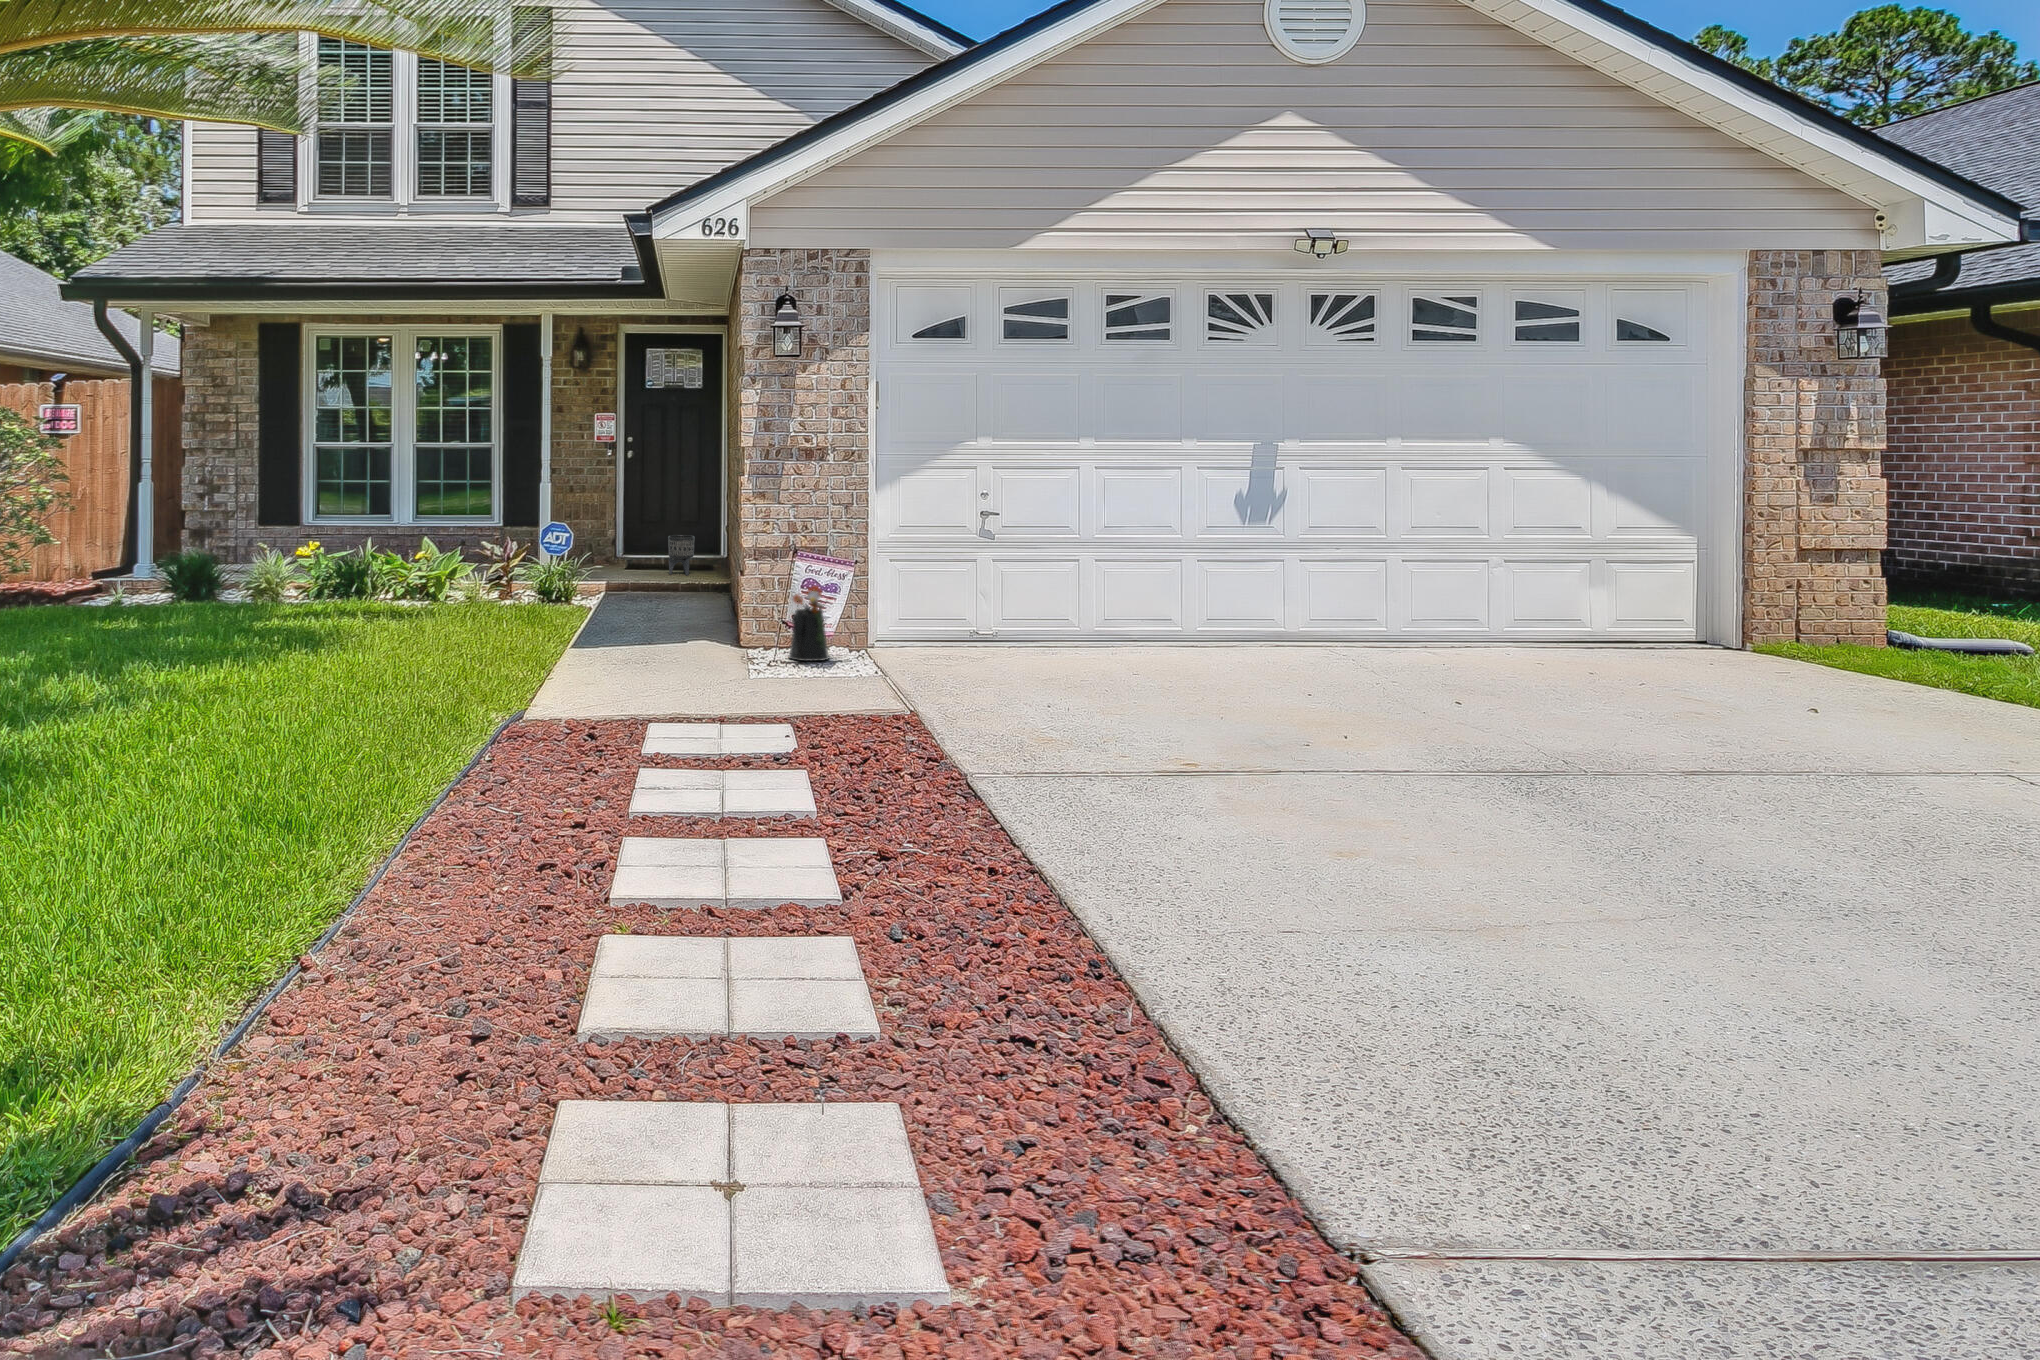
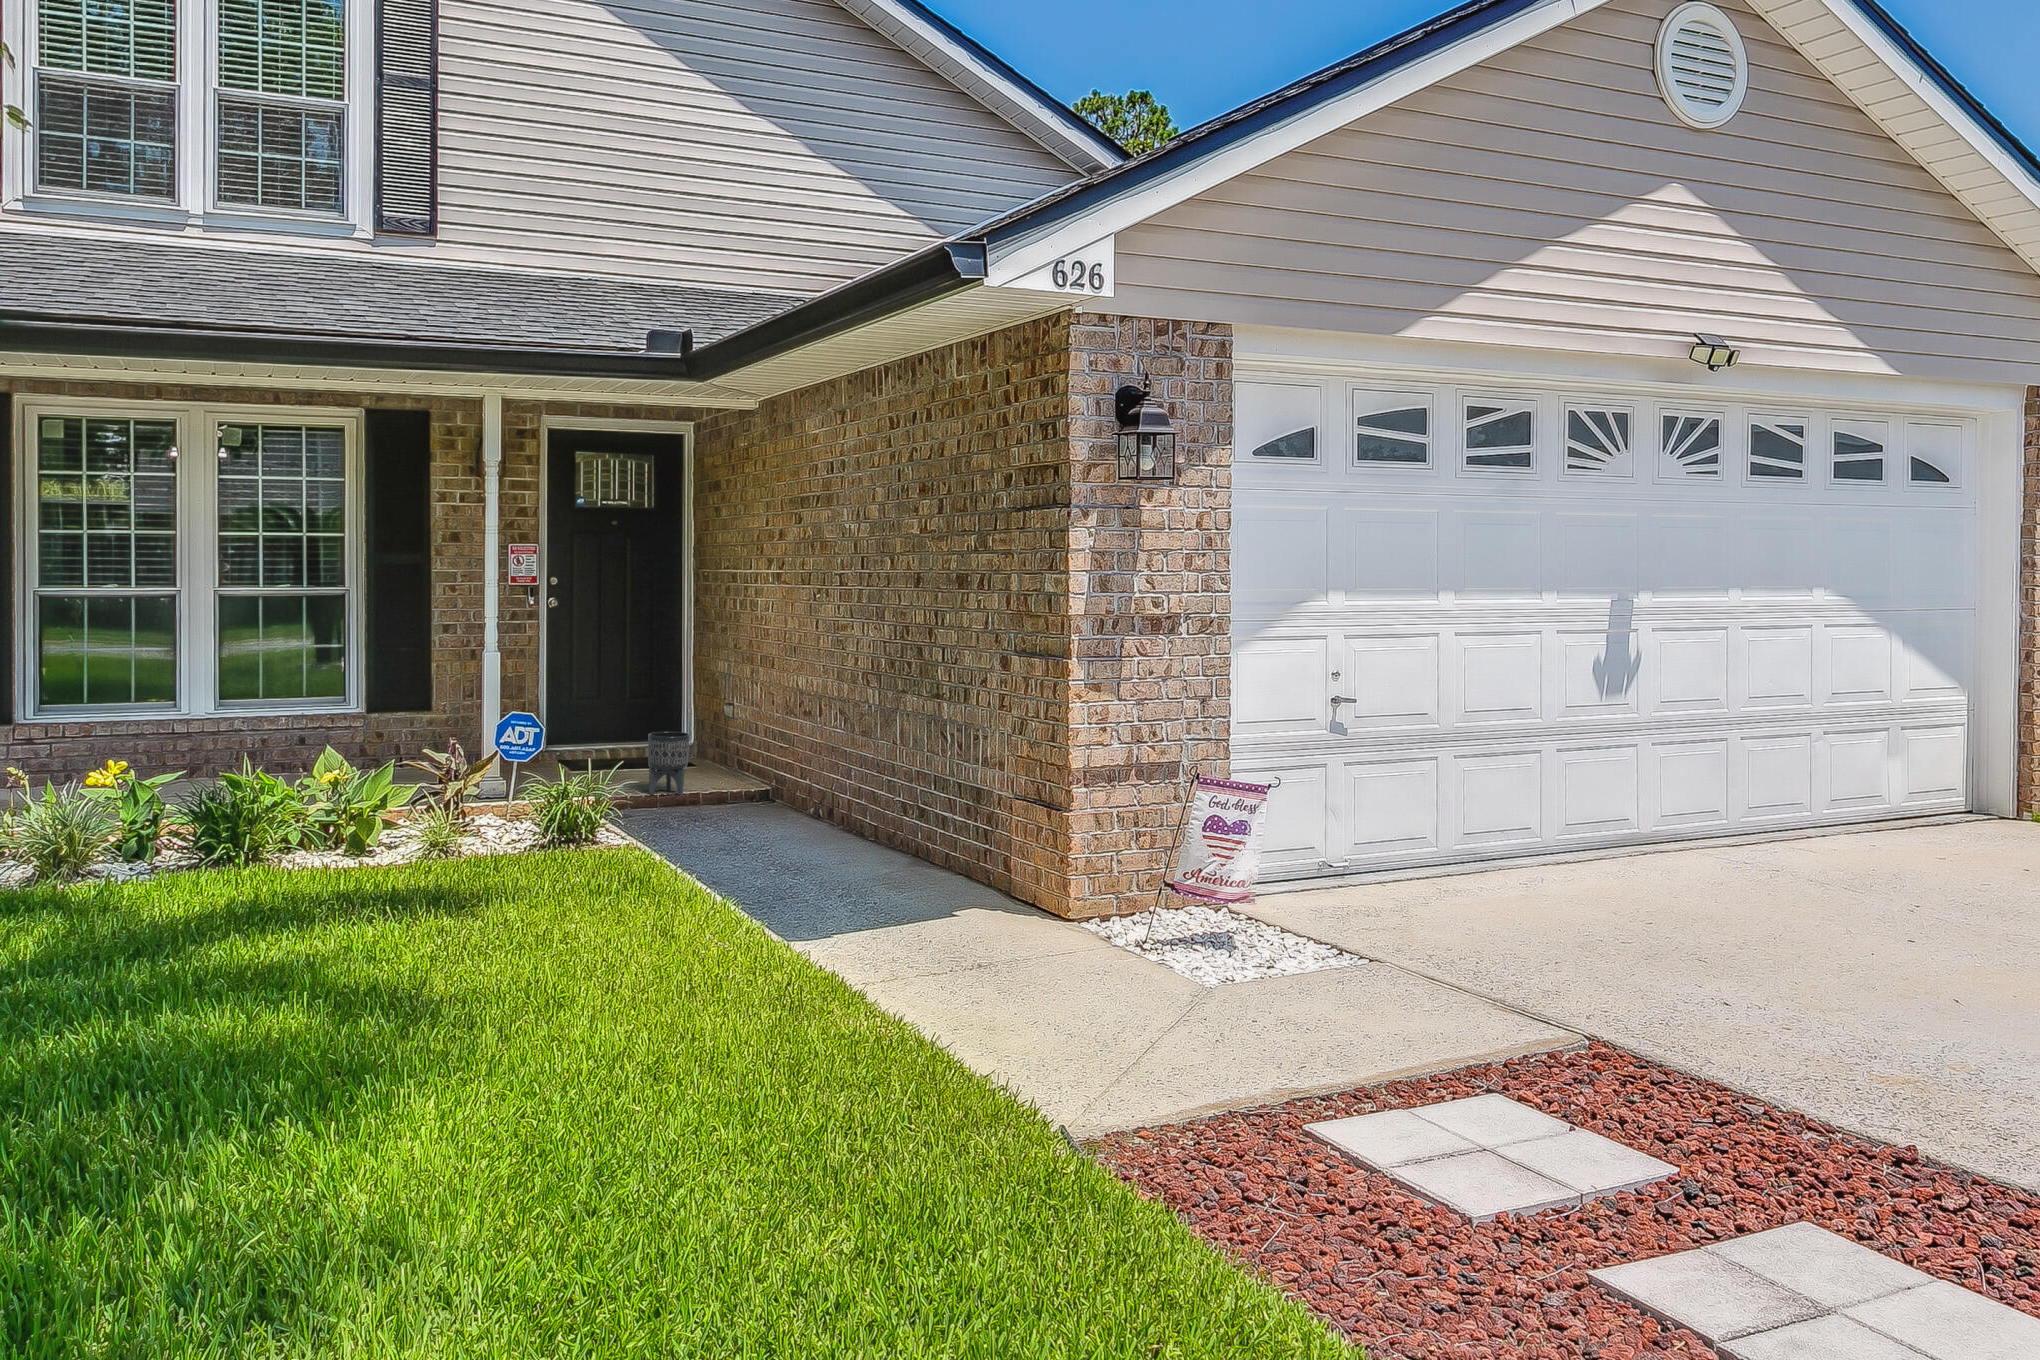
watering can: present [789,586,829,661] -> none [1149,822,1214,943]

